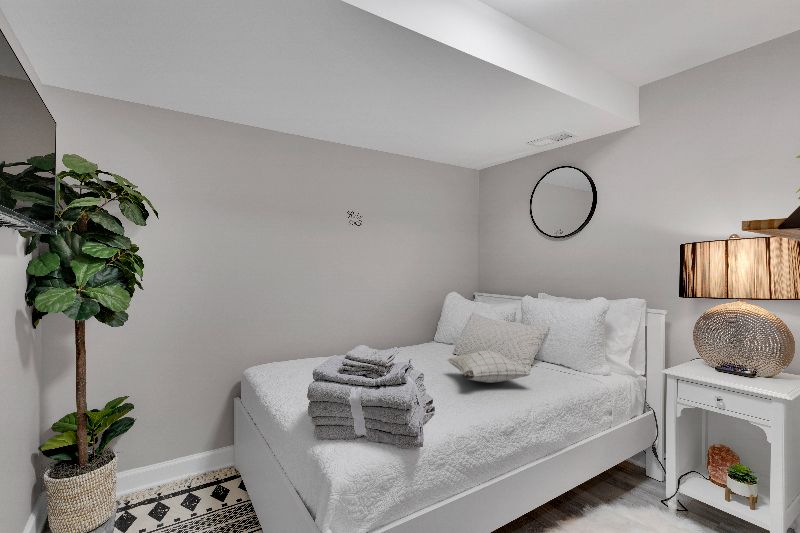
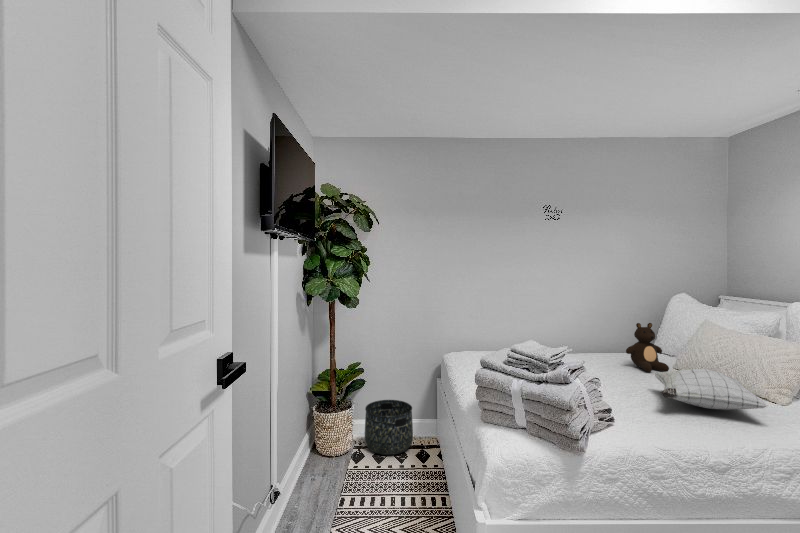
teddy bear: none [417,316,448,358] -> present [626,323,669,372]
basket: none [135,432,205,508] -> present [365,400,413,455]

